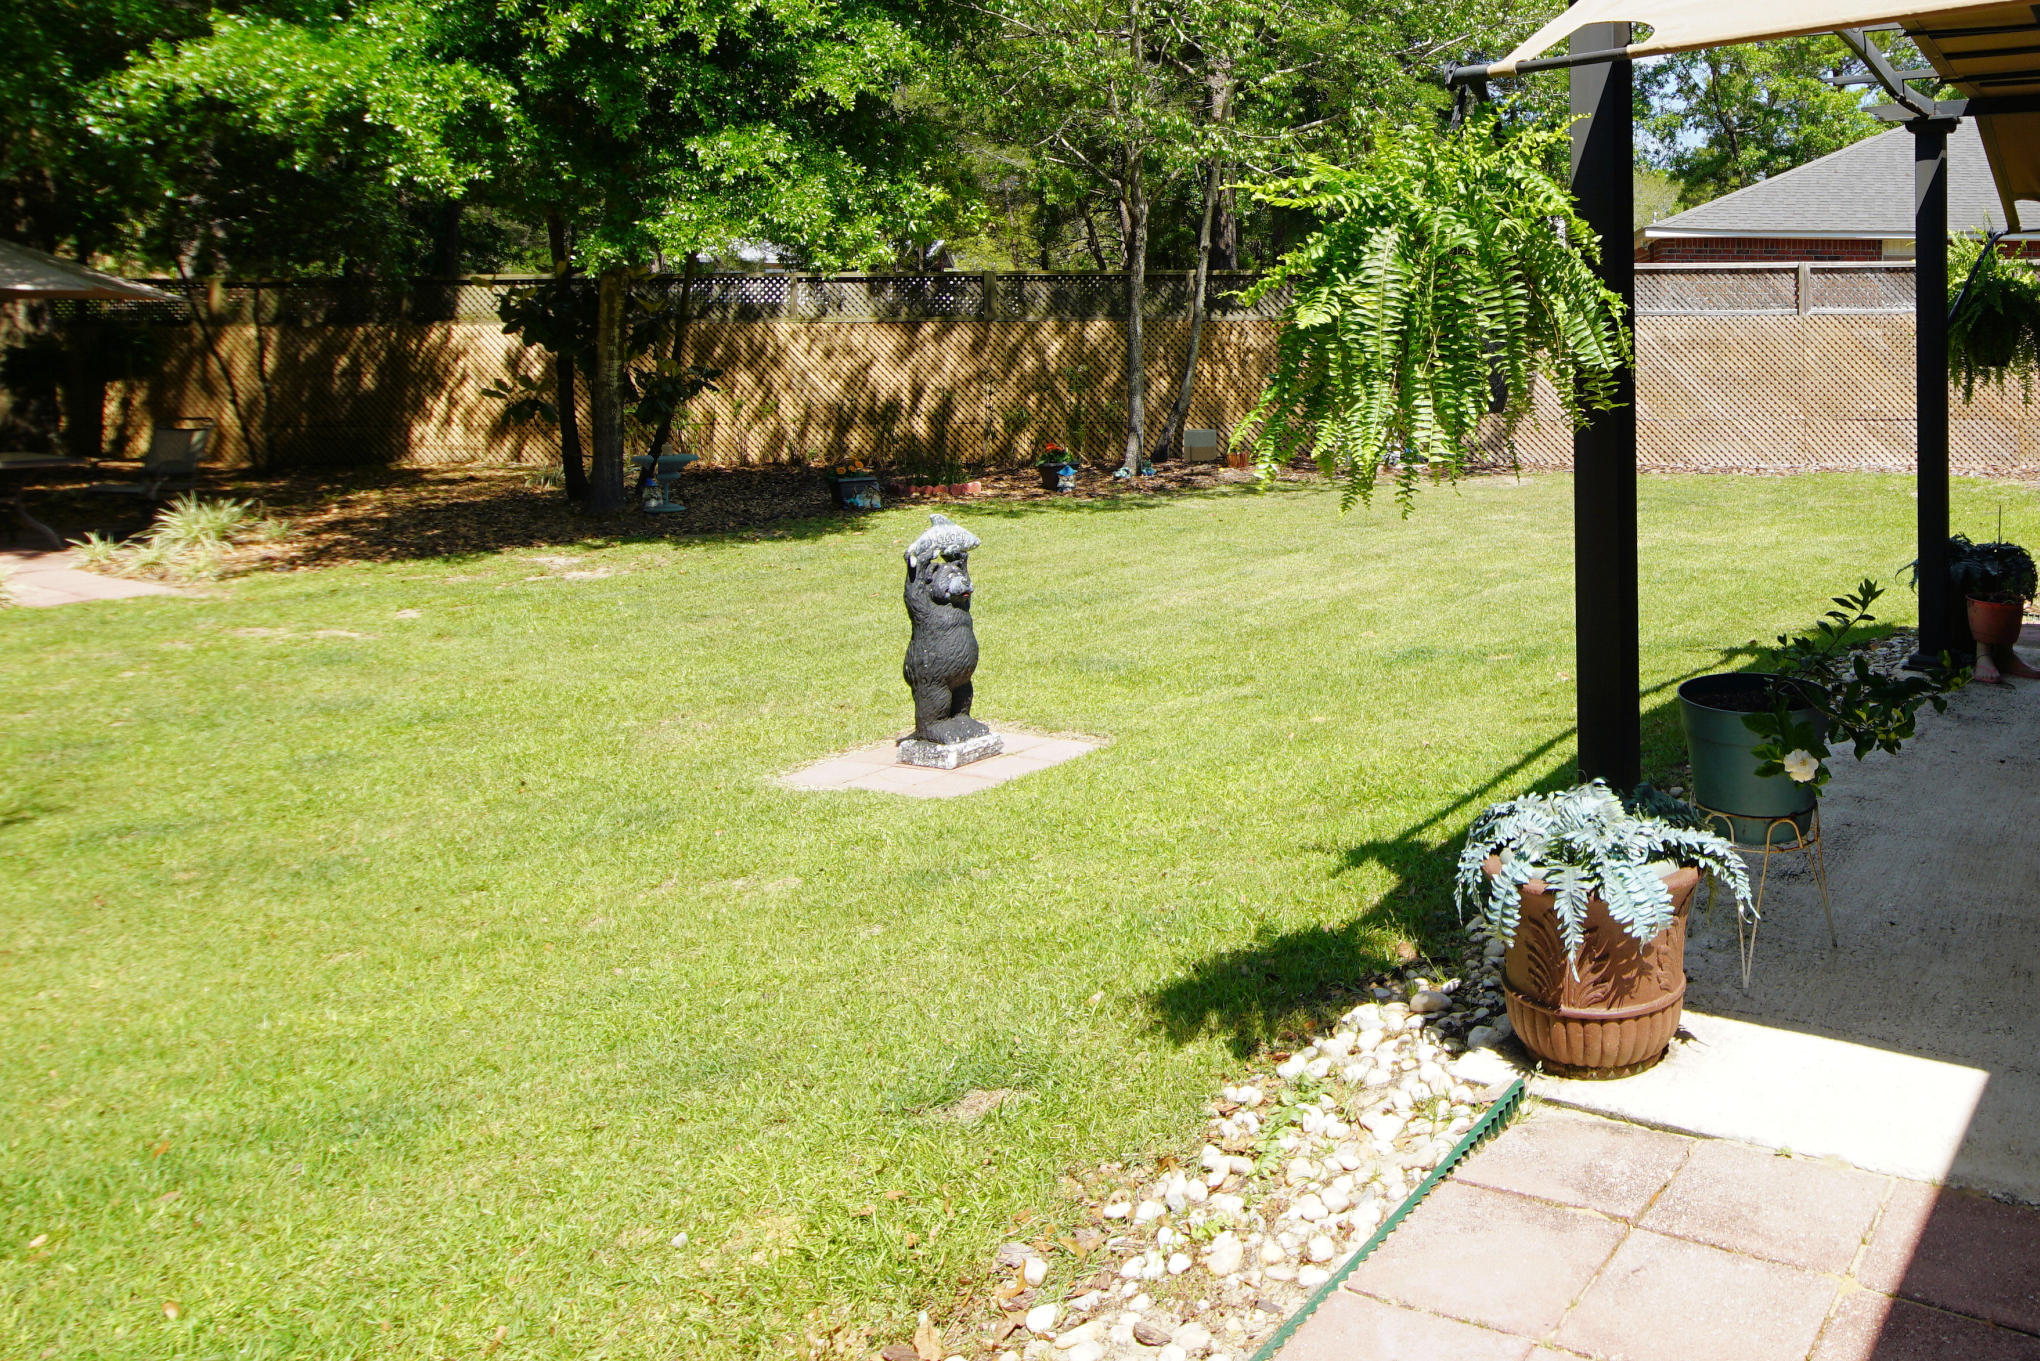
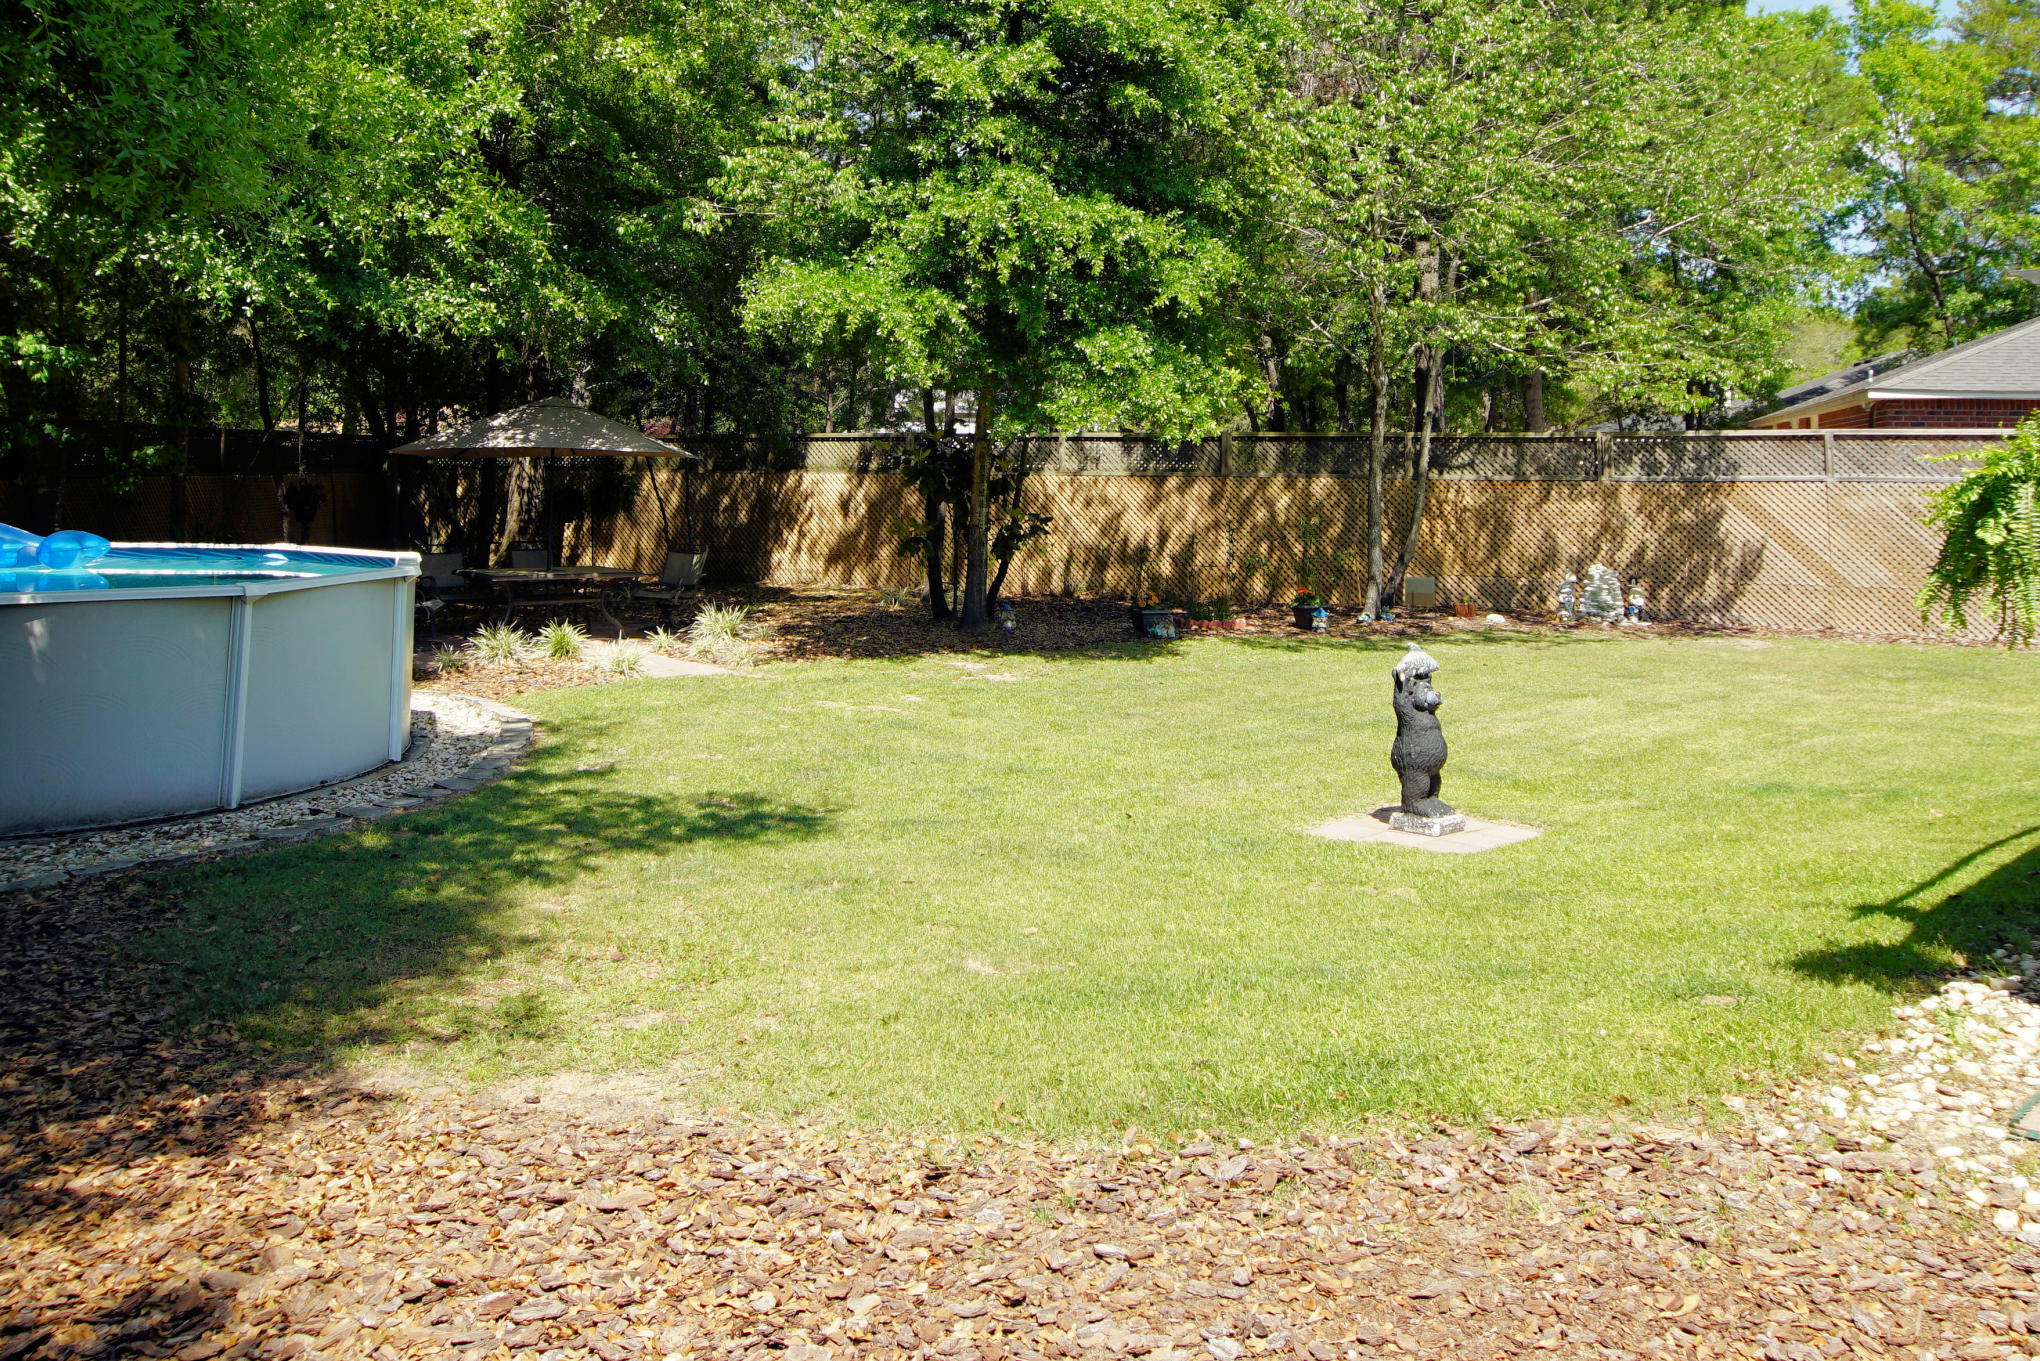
side table: present [631,443,699,513] -> none [986,575,1035,632]

